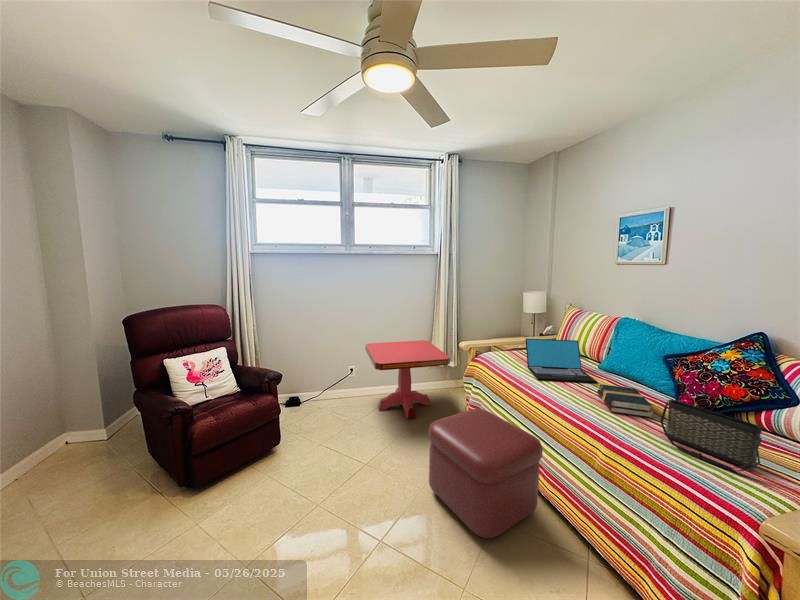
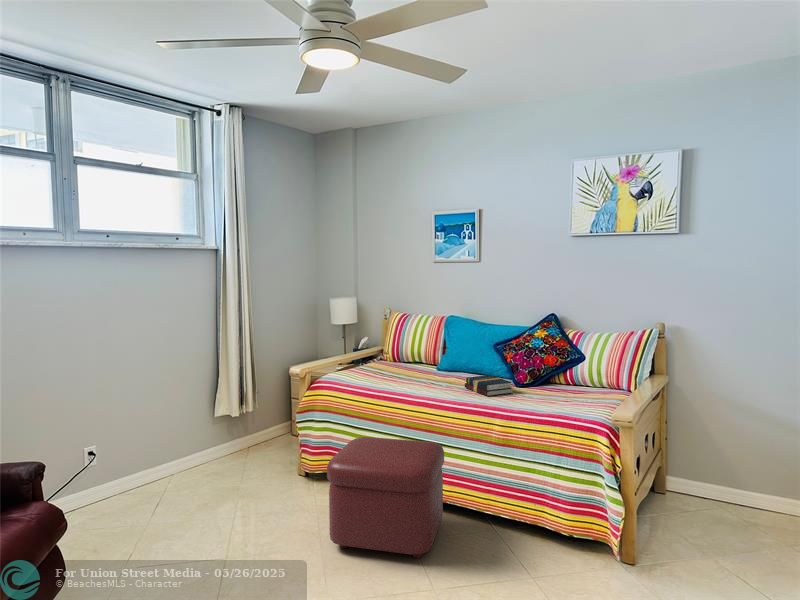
laptop: present [526,339,597,383] -> none [378,344,455,389]
side table: present [366,340,450,419] -> none [118,384,277,508]
handbag: present [660,400,762,471] -> none [528,370,586,406]

